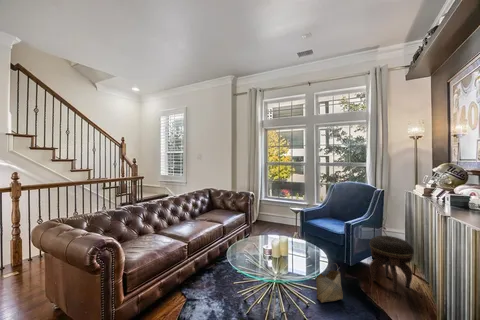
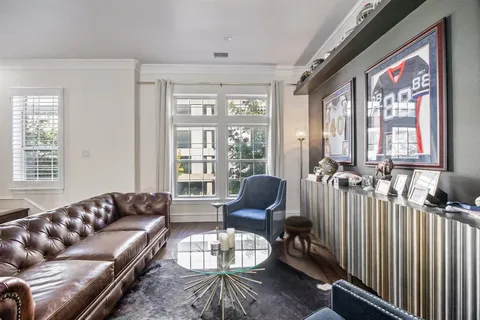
woven basket: present [316,265,343,302] -> none [257,242,277,283]

